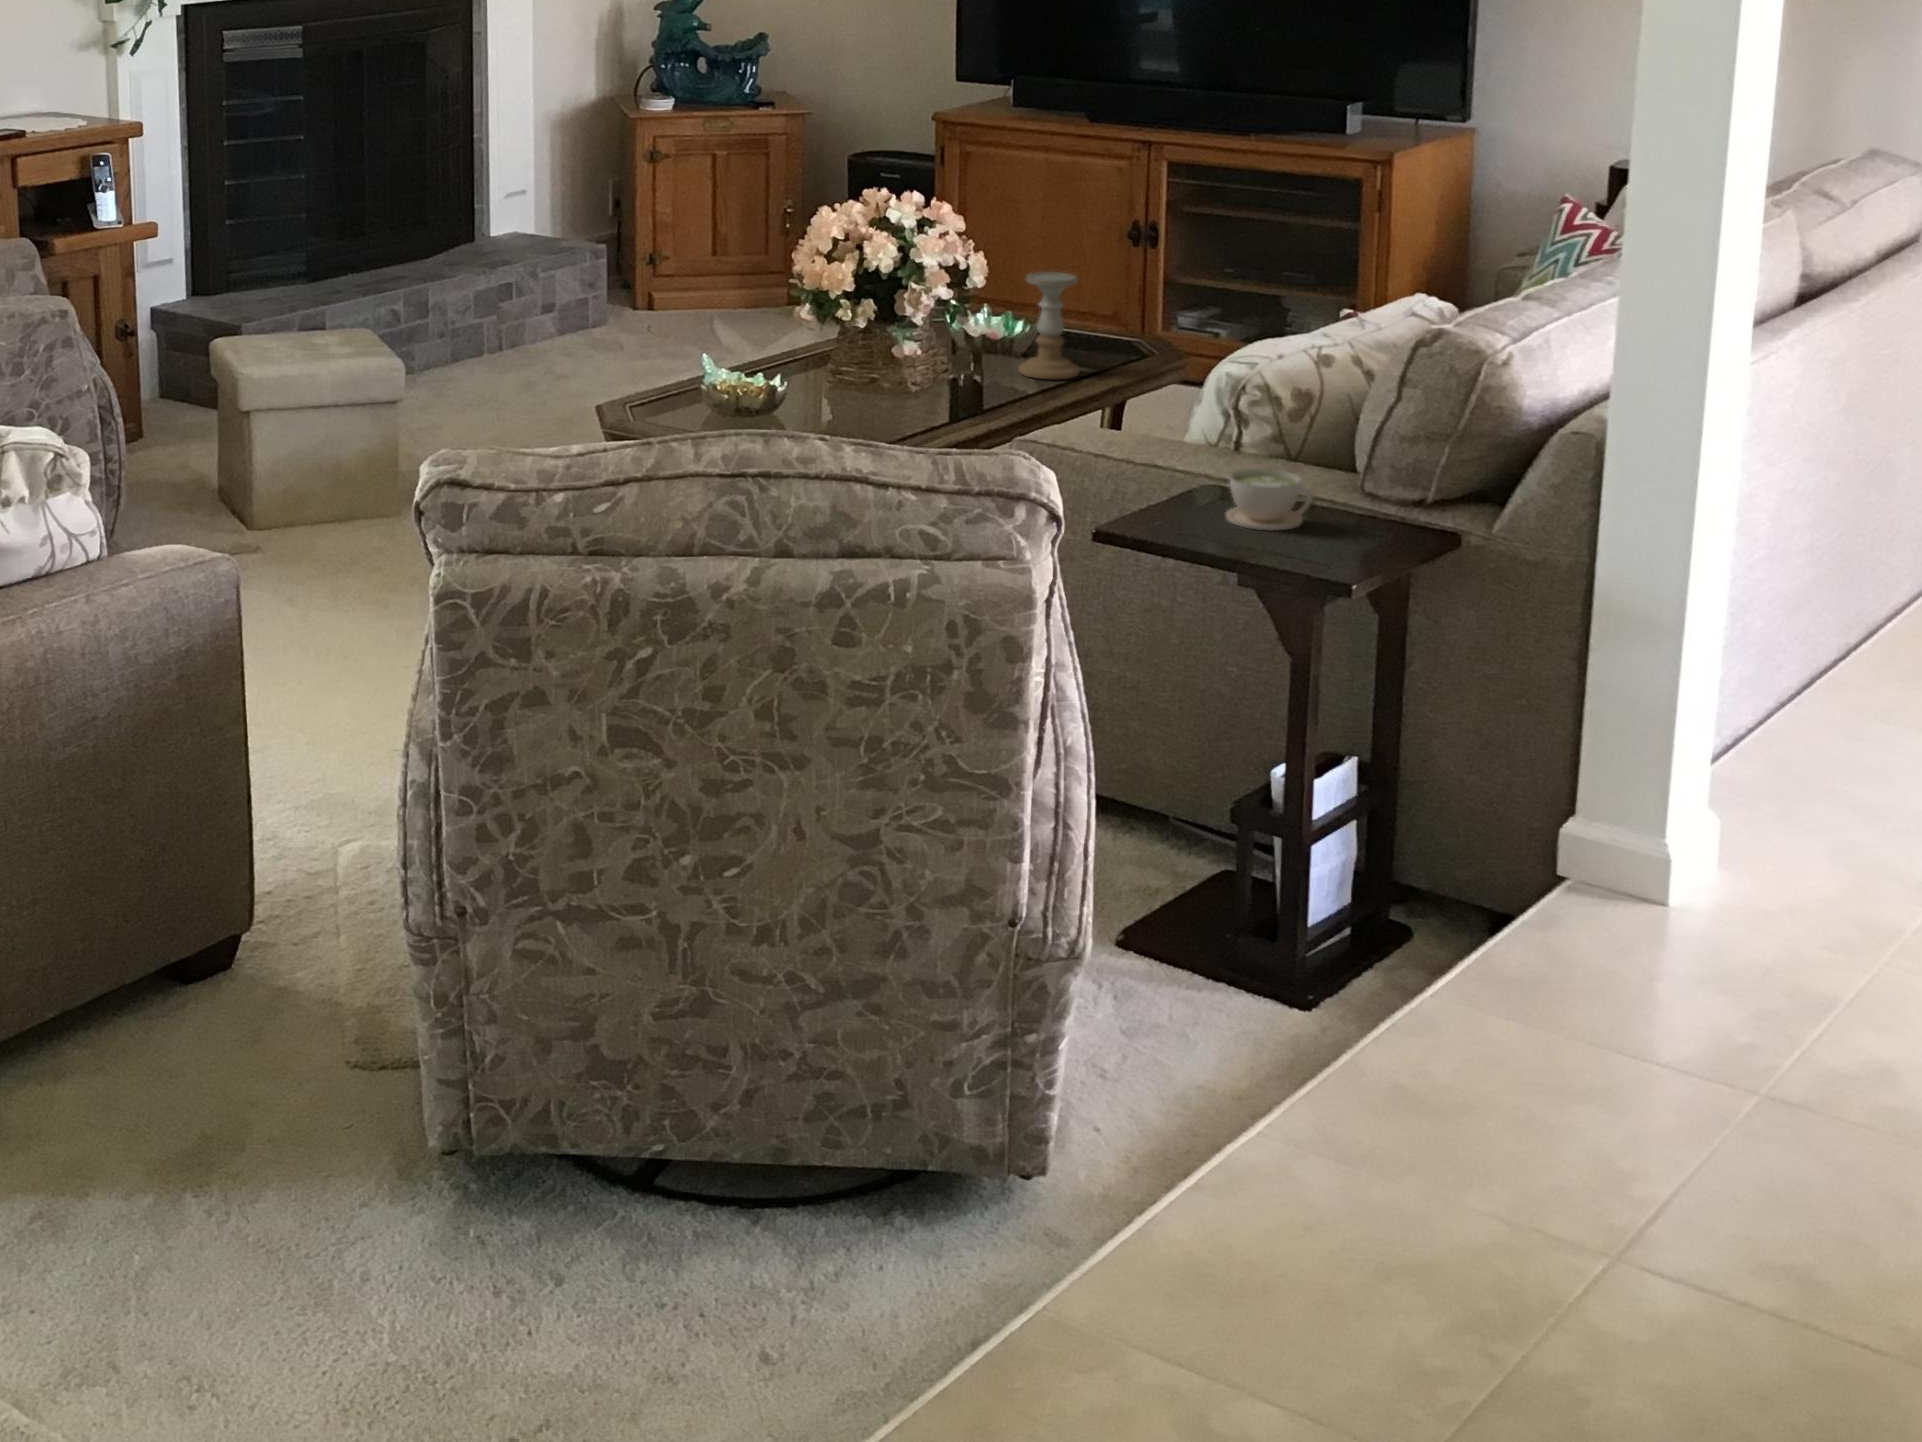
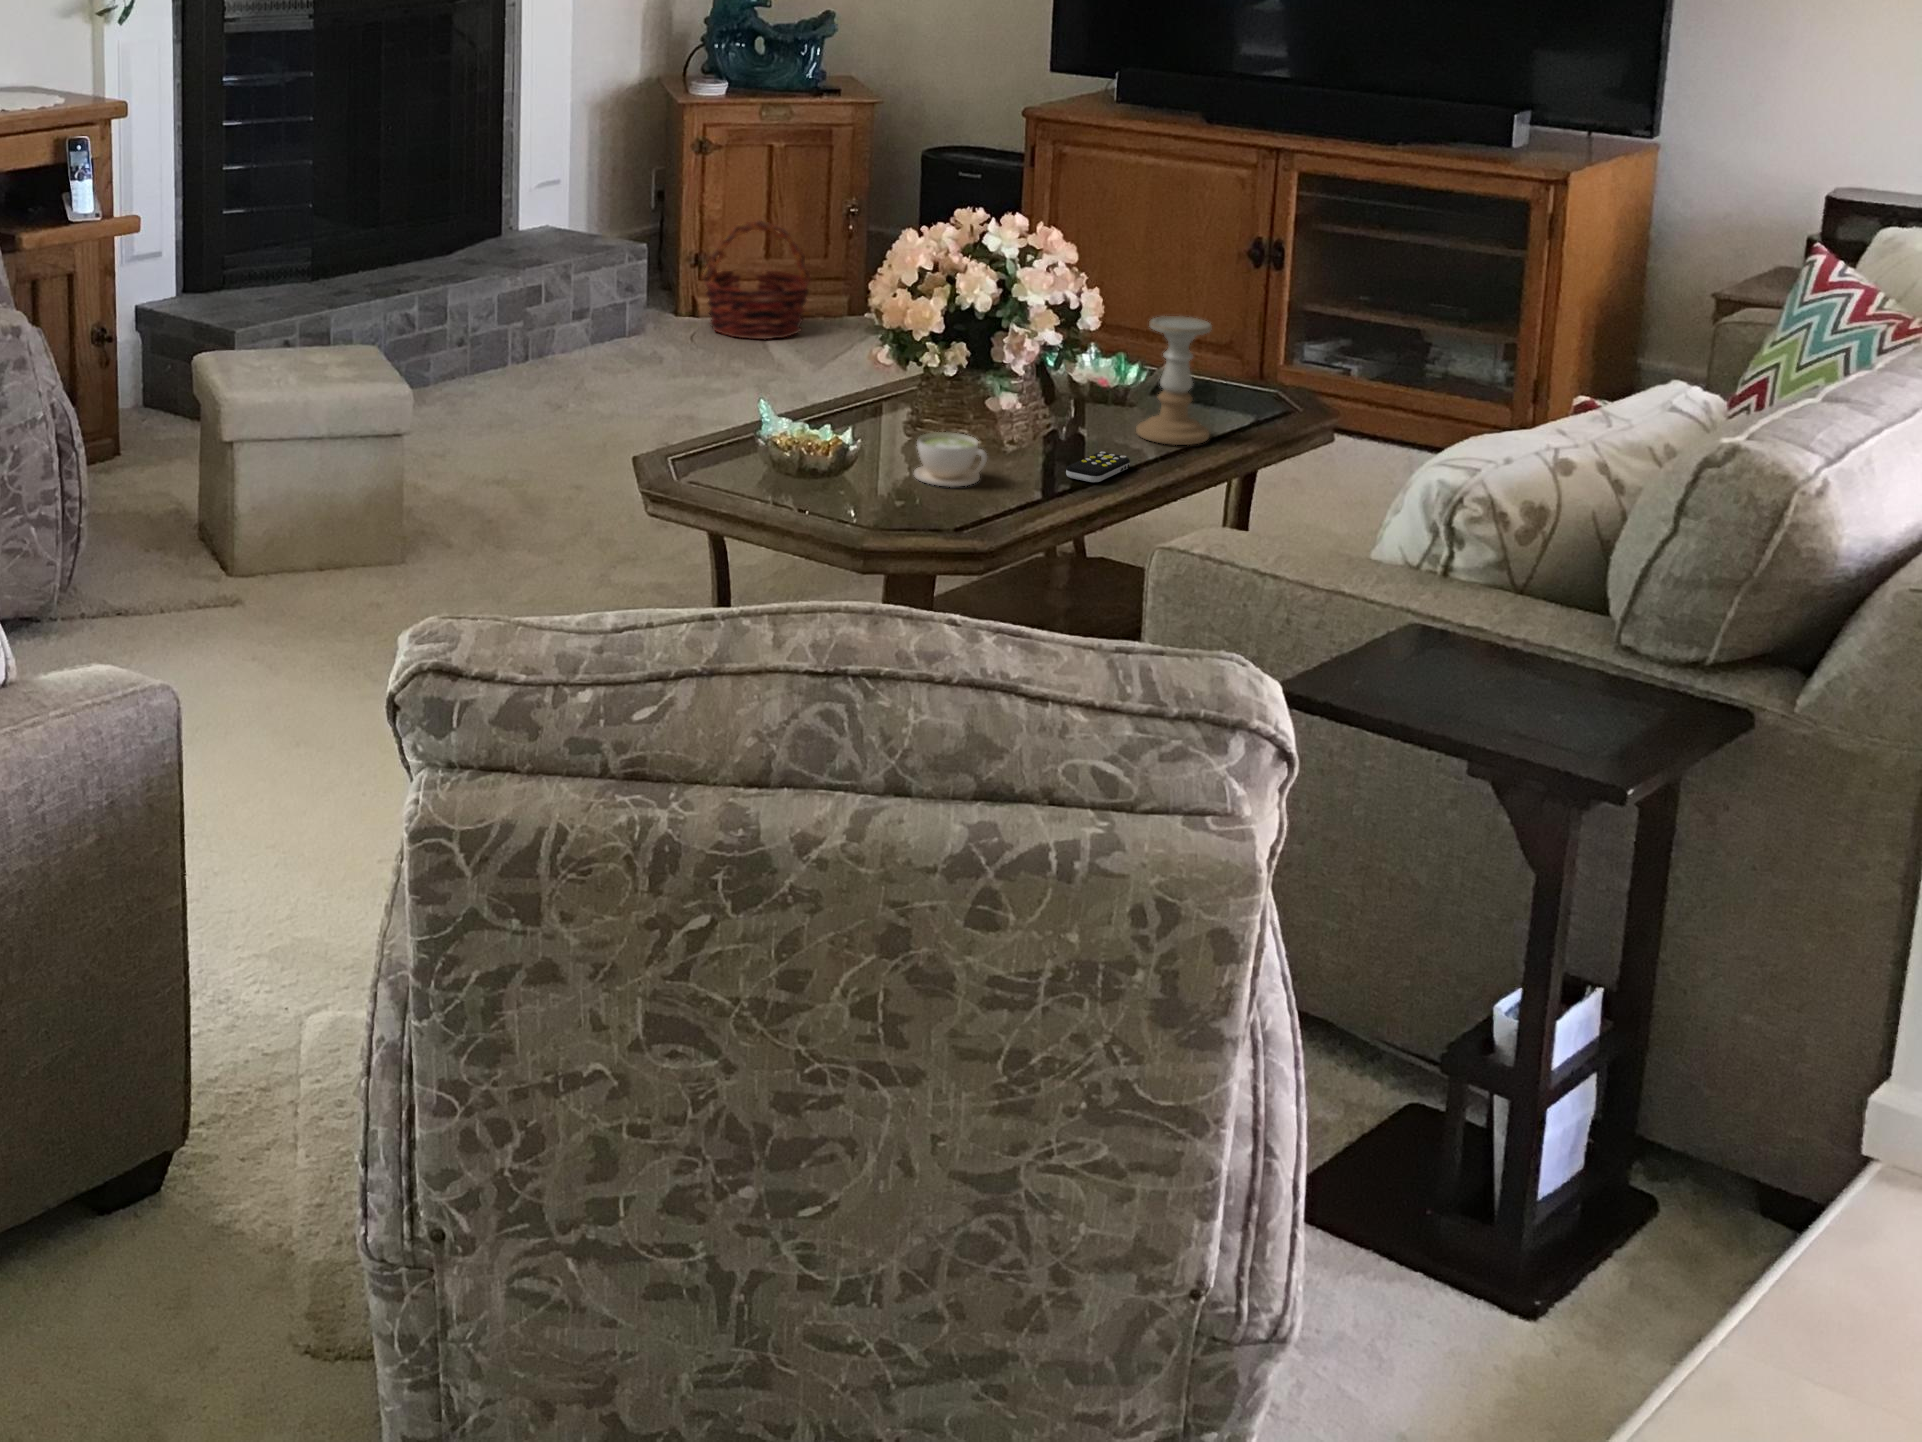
basket: none [655,220,753,327] -> present [702,220,811,339]
remote control: none [958,385,1011,409] -> present [1066,452,1130,482]
coffee cup: present [1226,468,1313,530] -> present [914,432,987,487]

